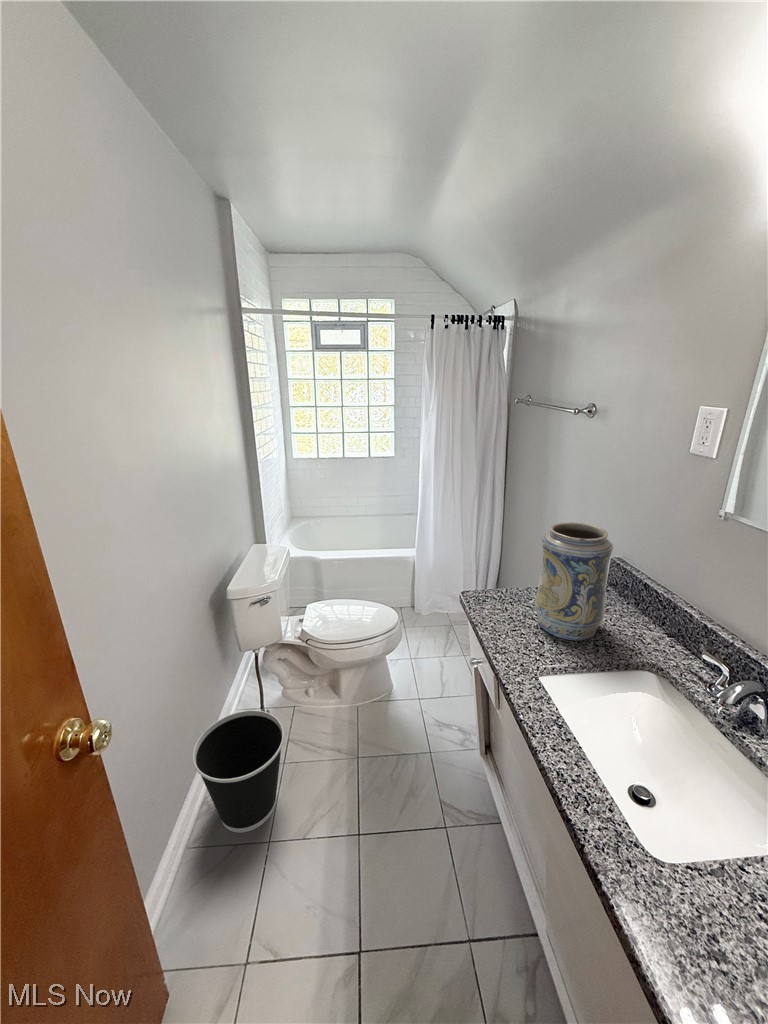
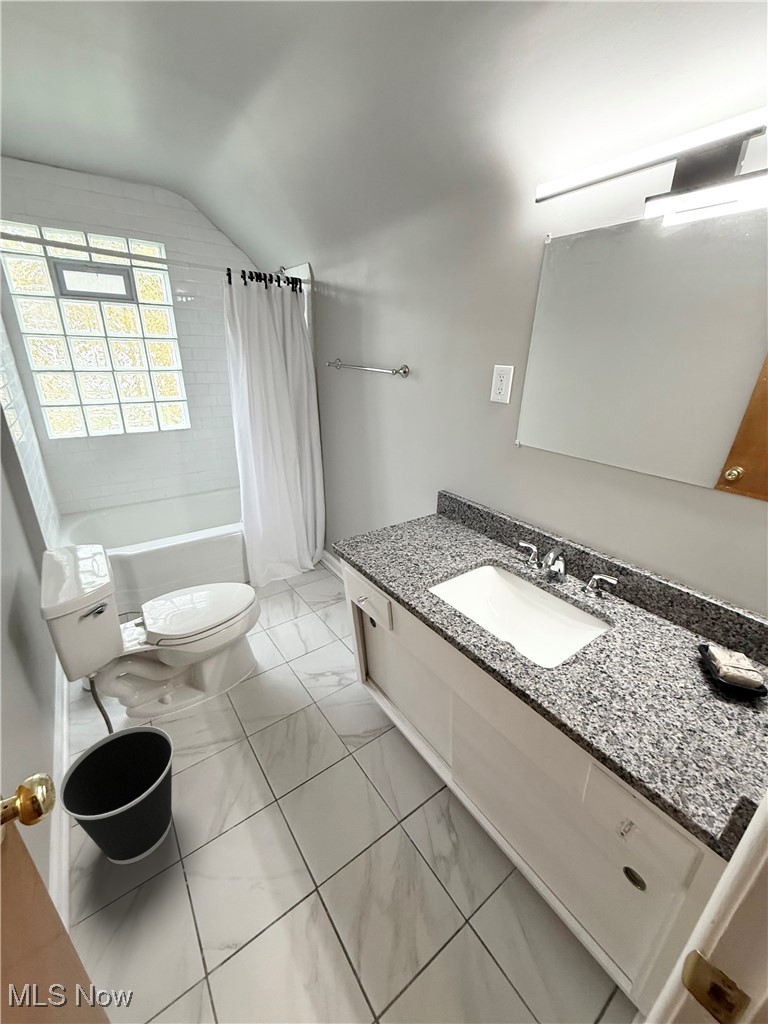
decorative vase: present [535,522,613,640] -> none [402,464,456,558]

